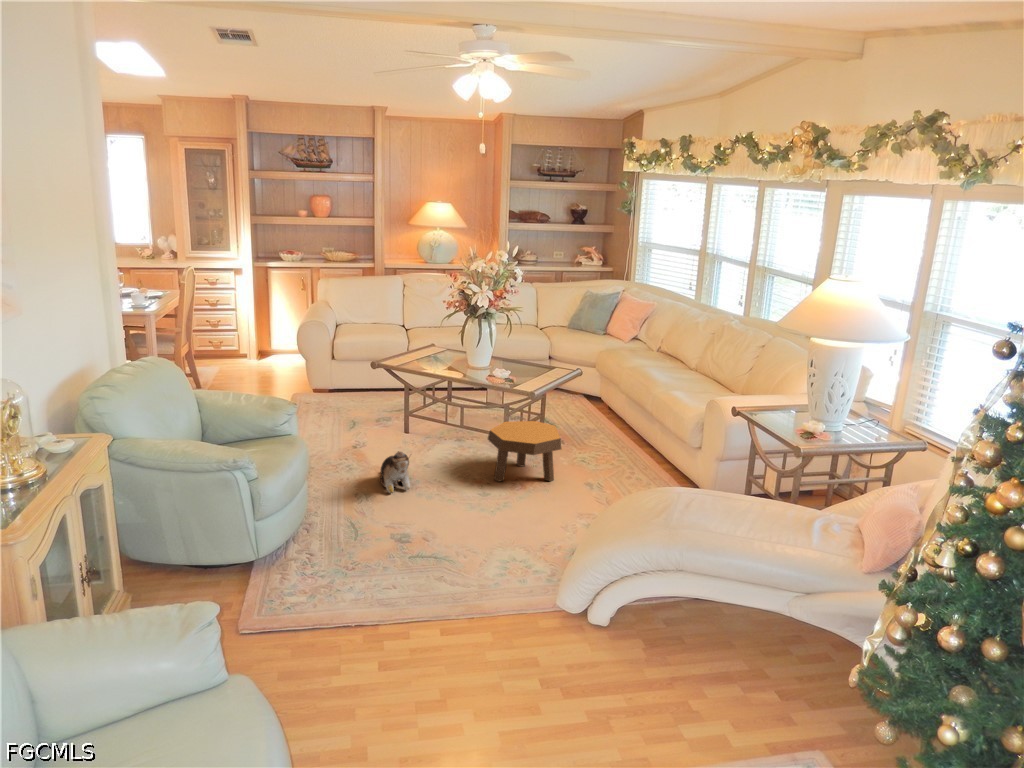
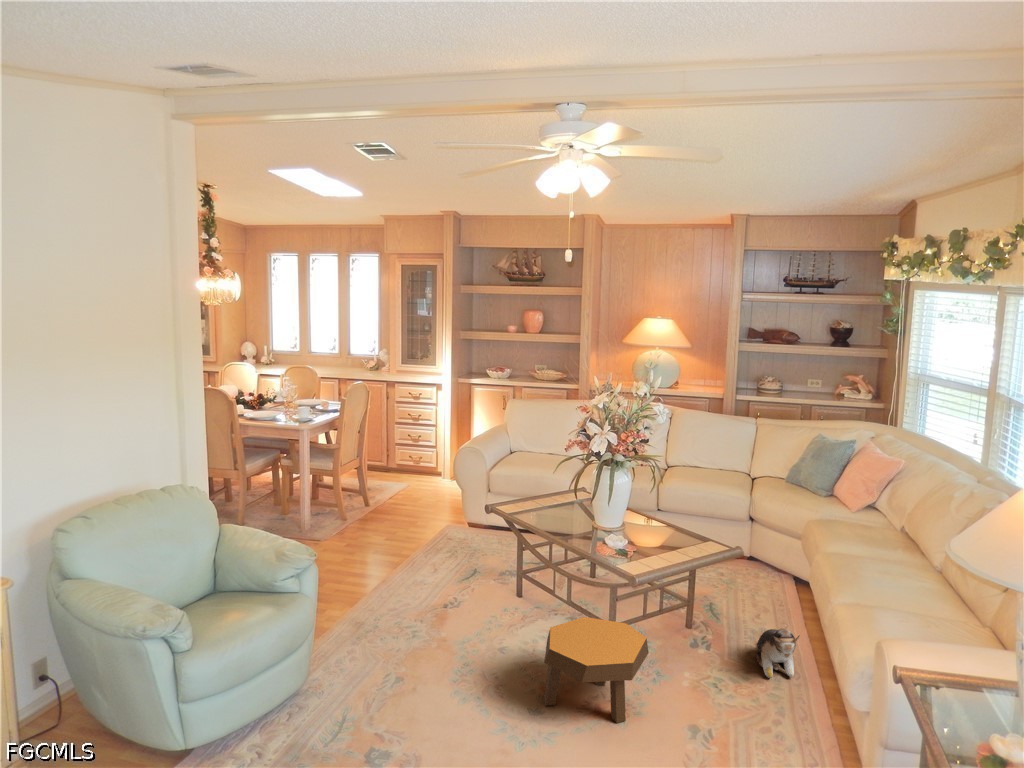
plush toy: present [380,451,410,493] -> present [756,628,800,678]

